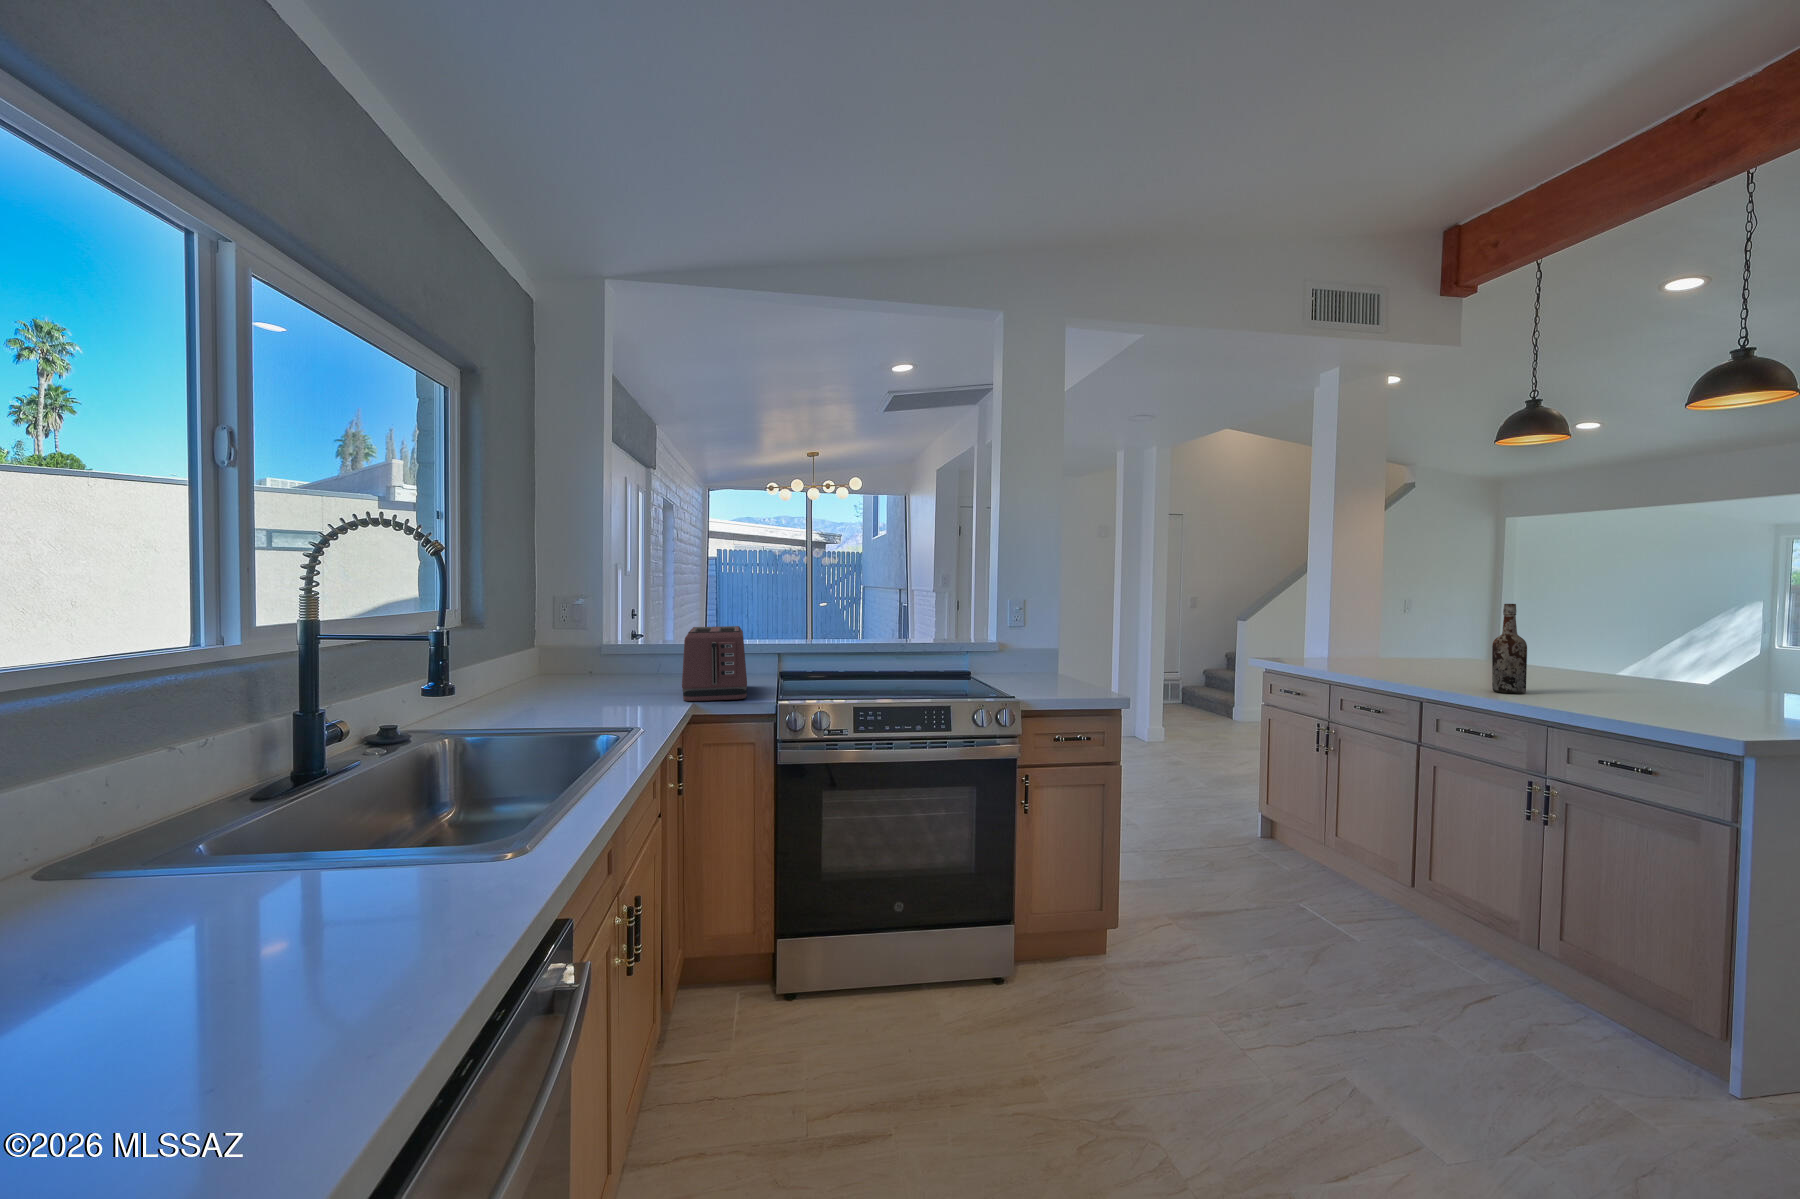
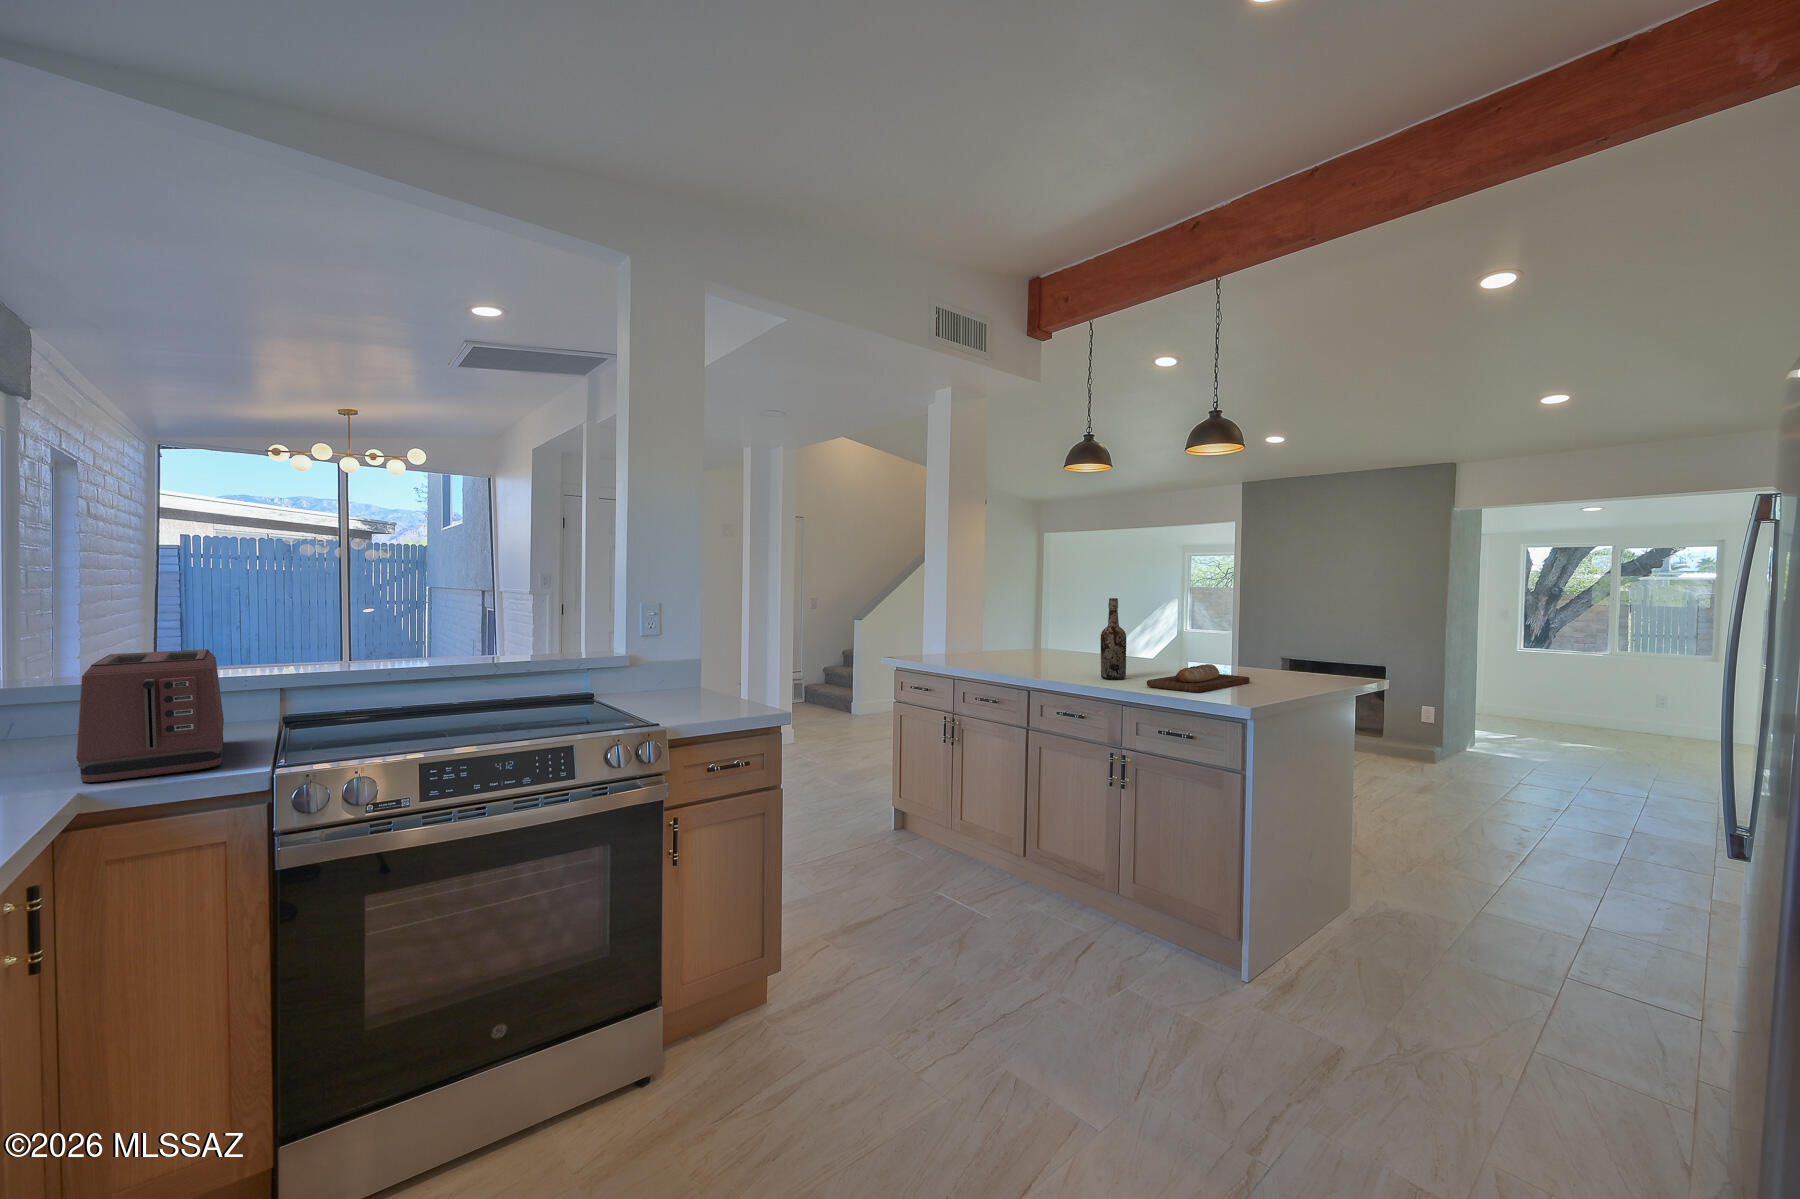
bread loaf: none [1545,683,1706,712] -> present [1147,664,1250,692]

